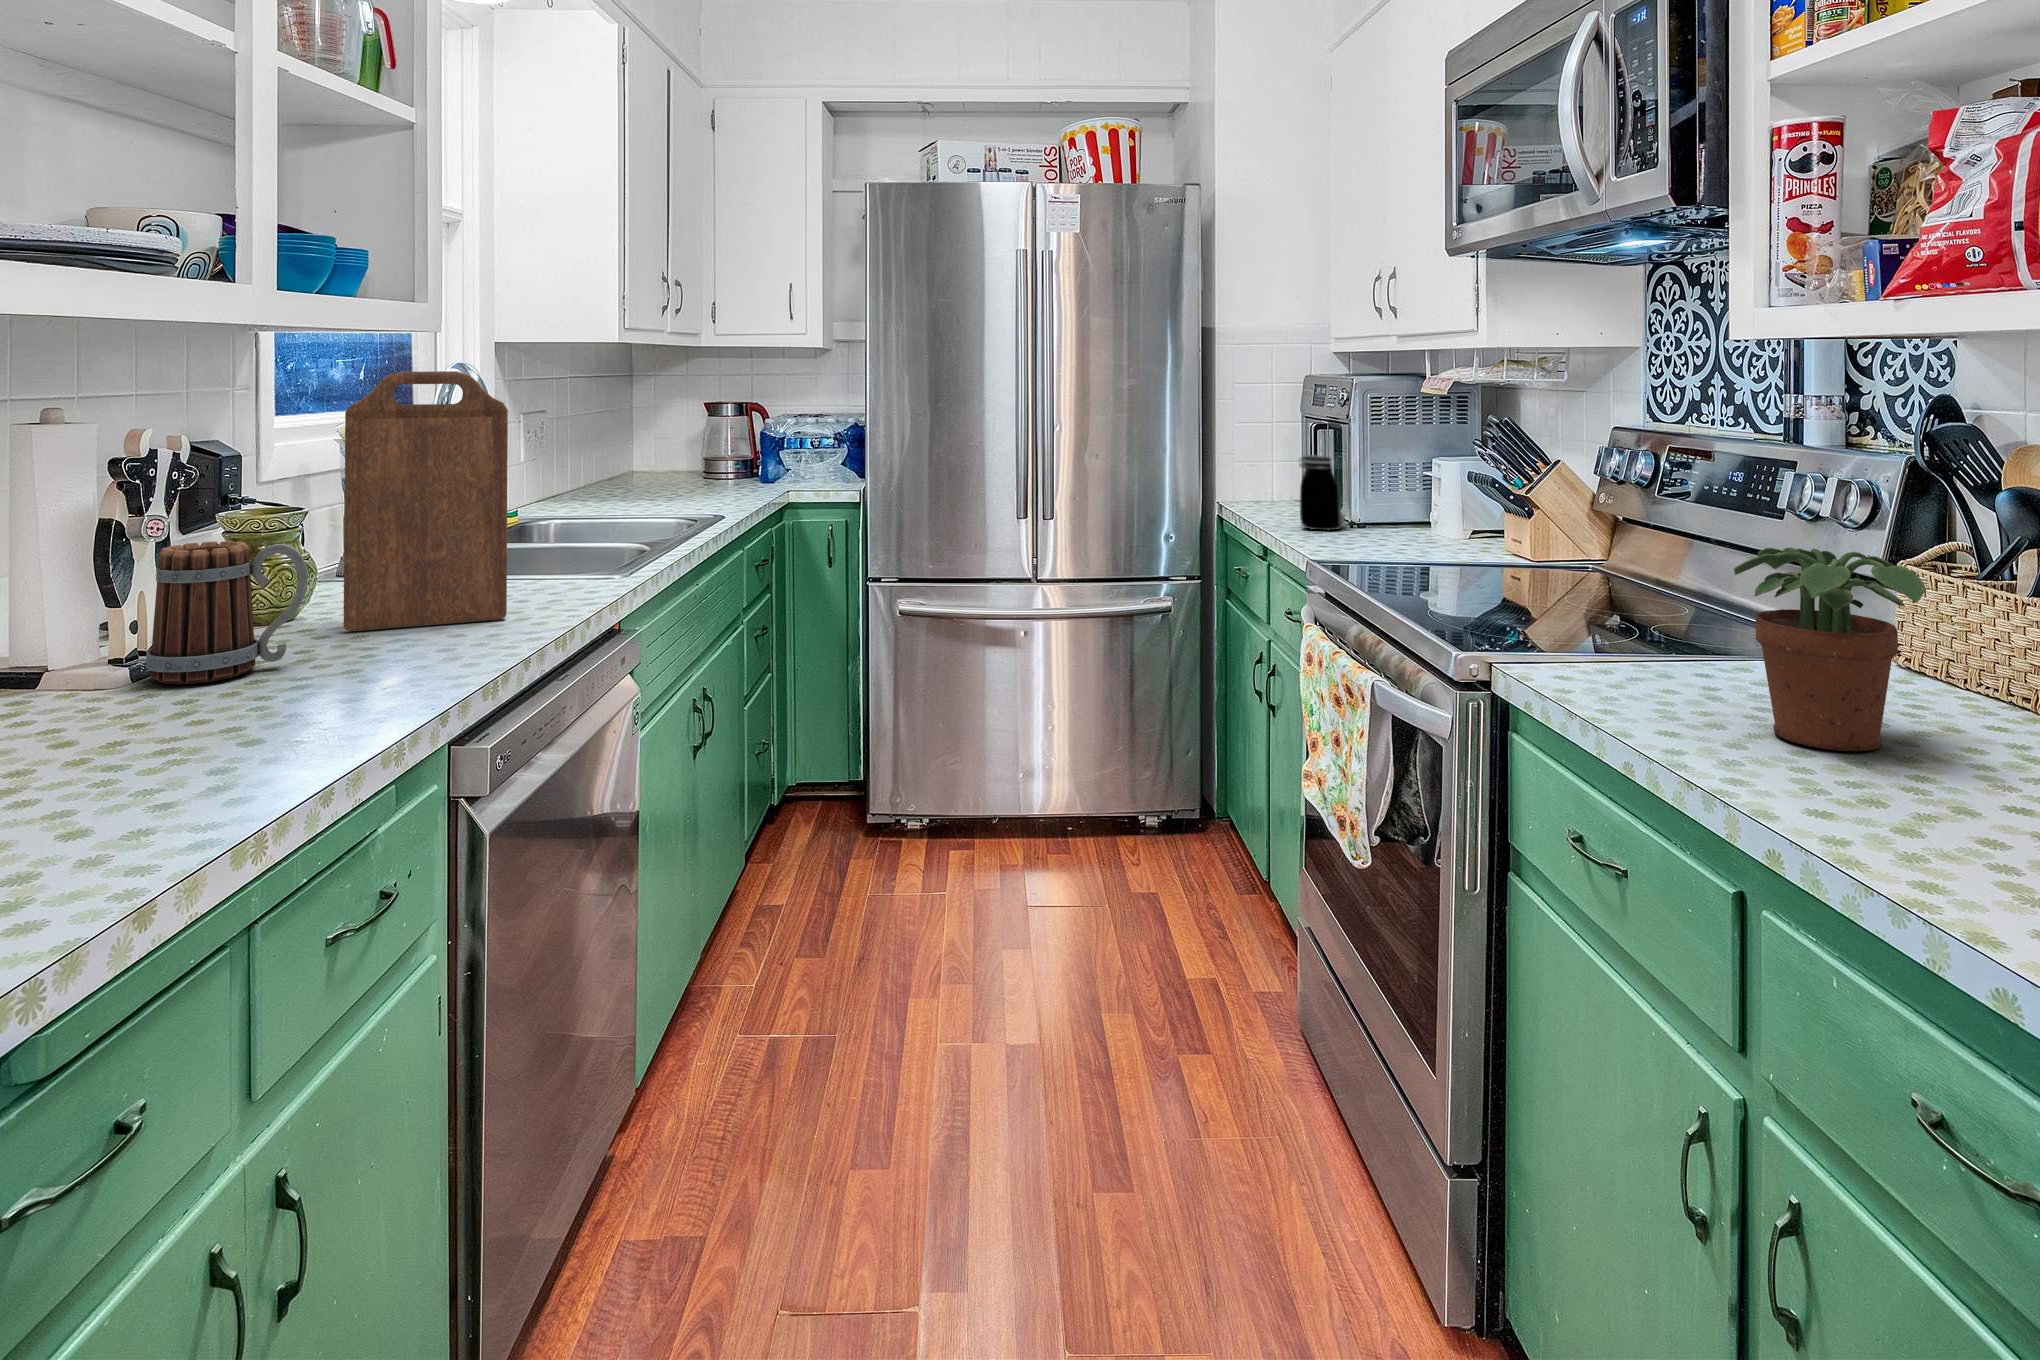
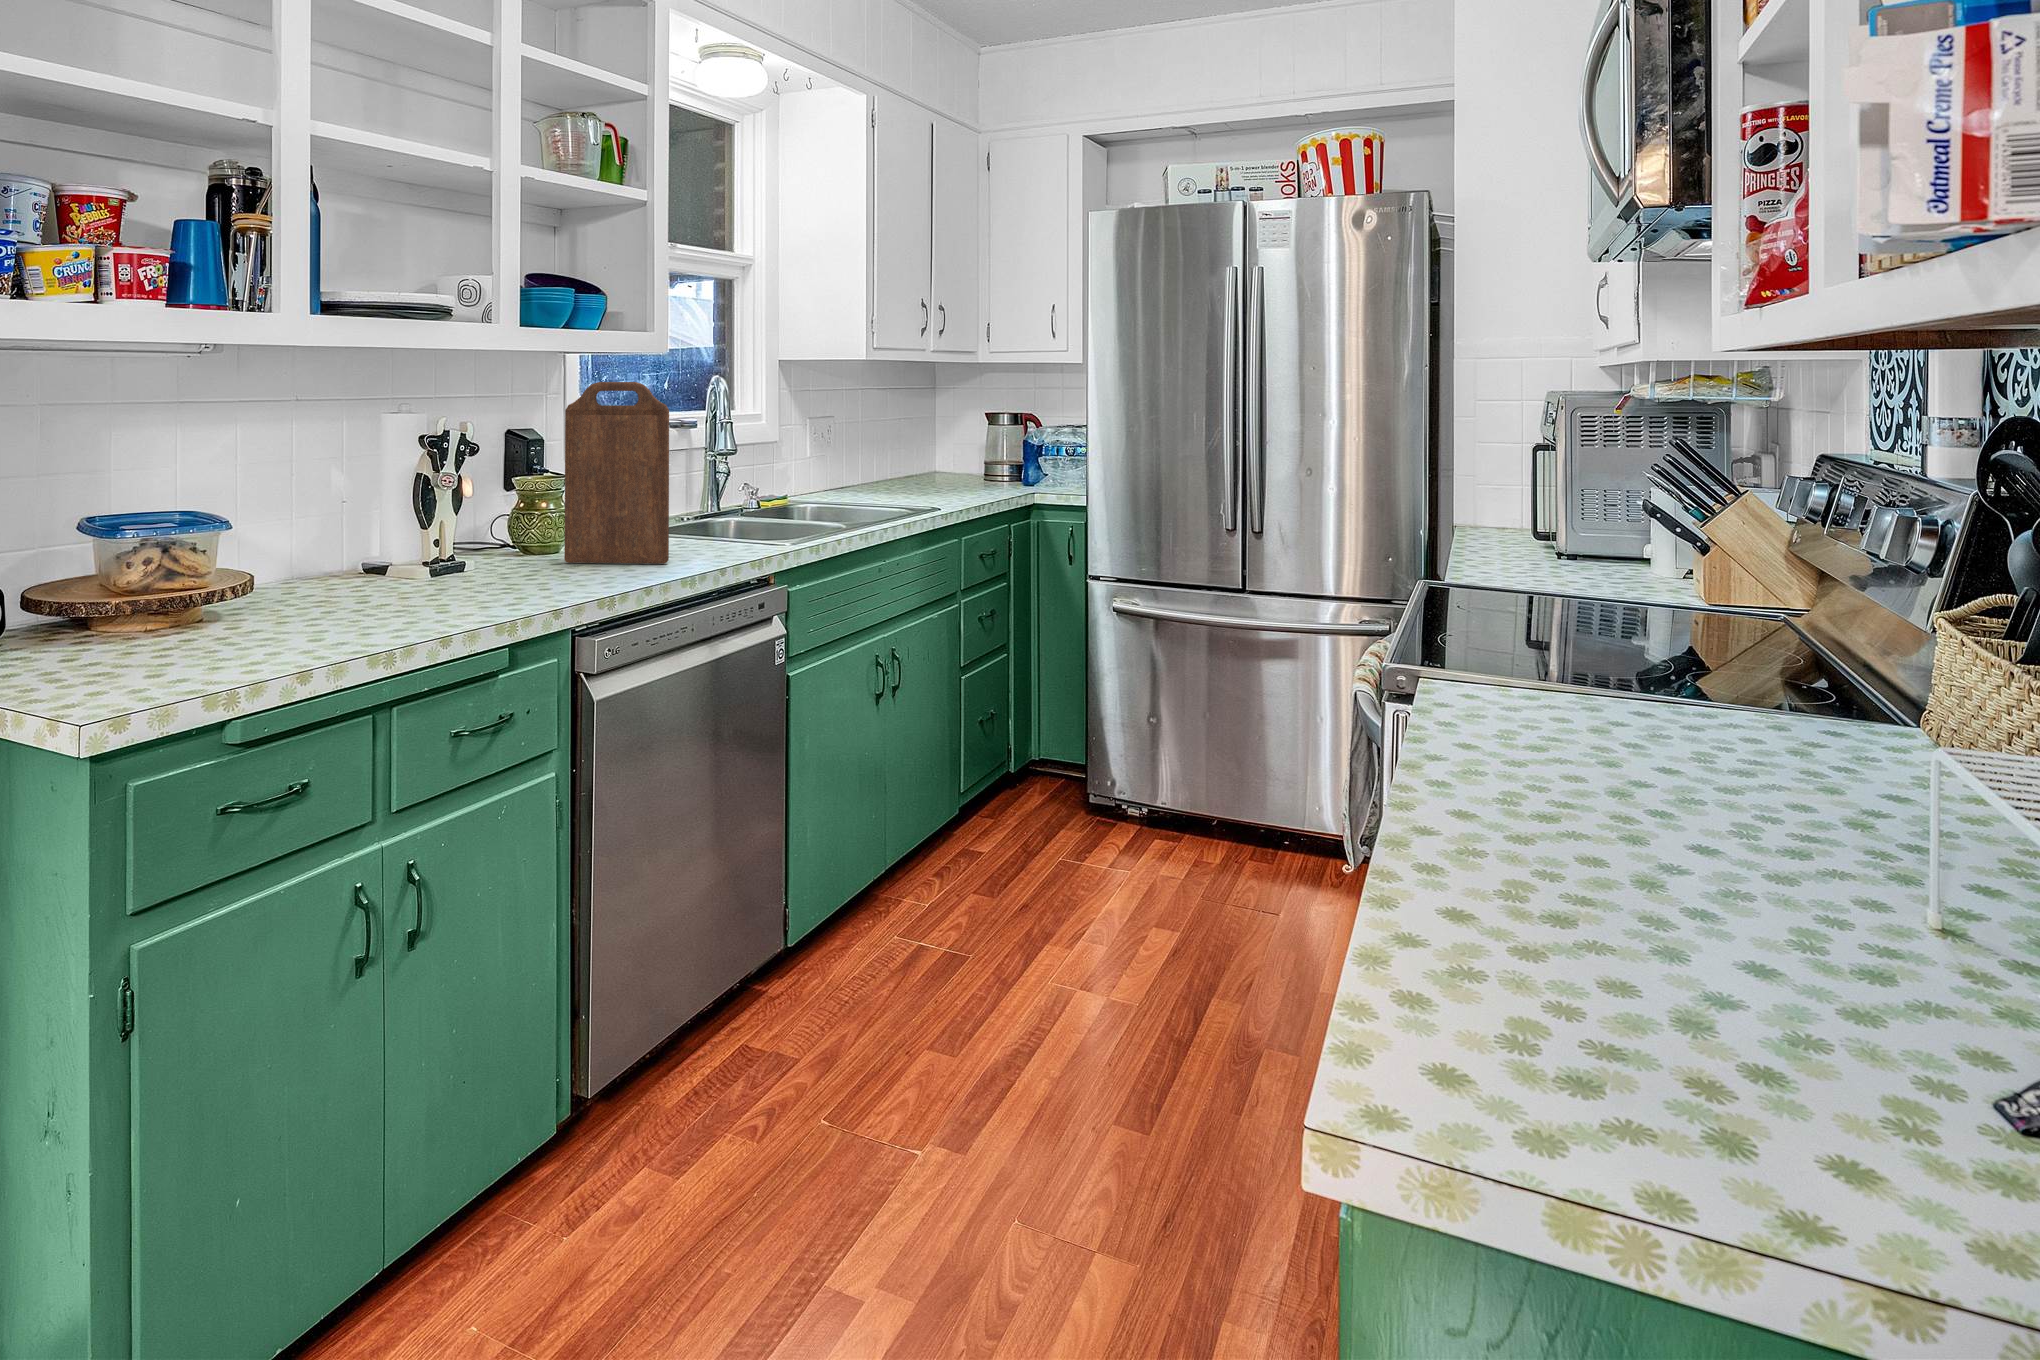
jar: present [1300,455,1345,530] -> none [1516,477,1576,559]
mug: present [146,541,308,684] -> none [430,492,521,581]
potted plant: present [1734,548,1925,751] -> none [1558,563,1740,768]

